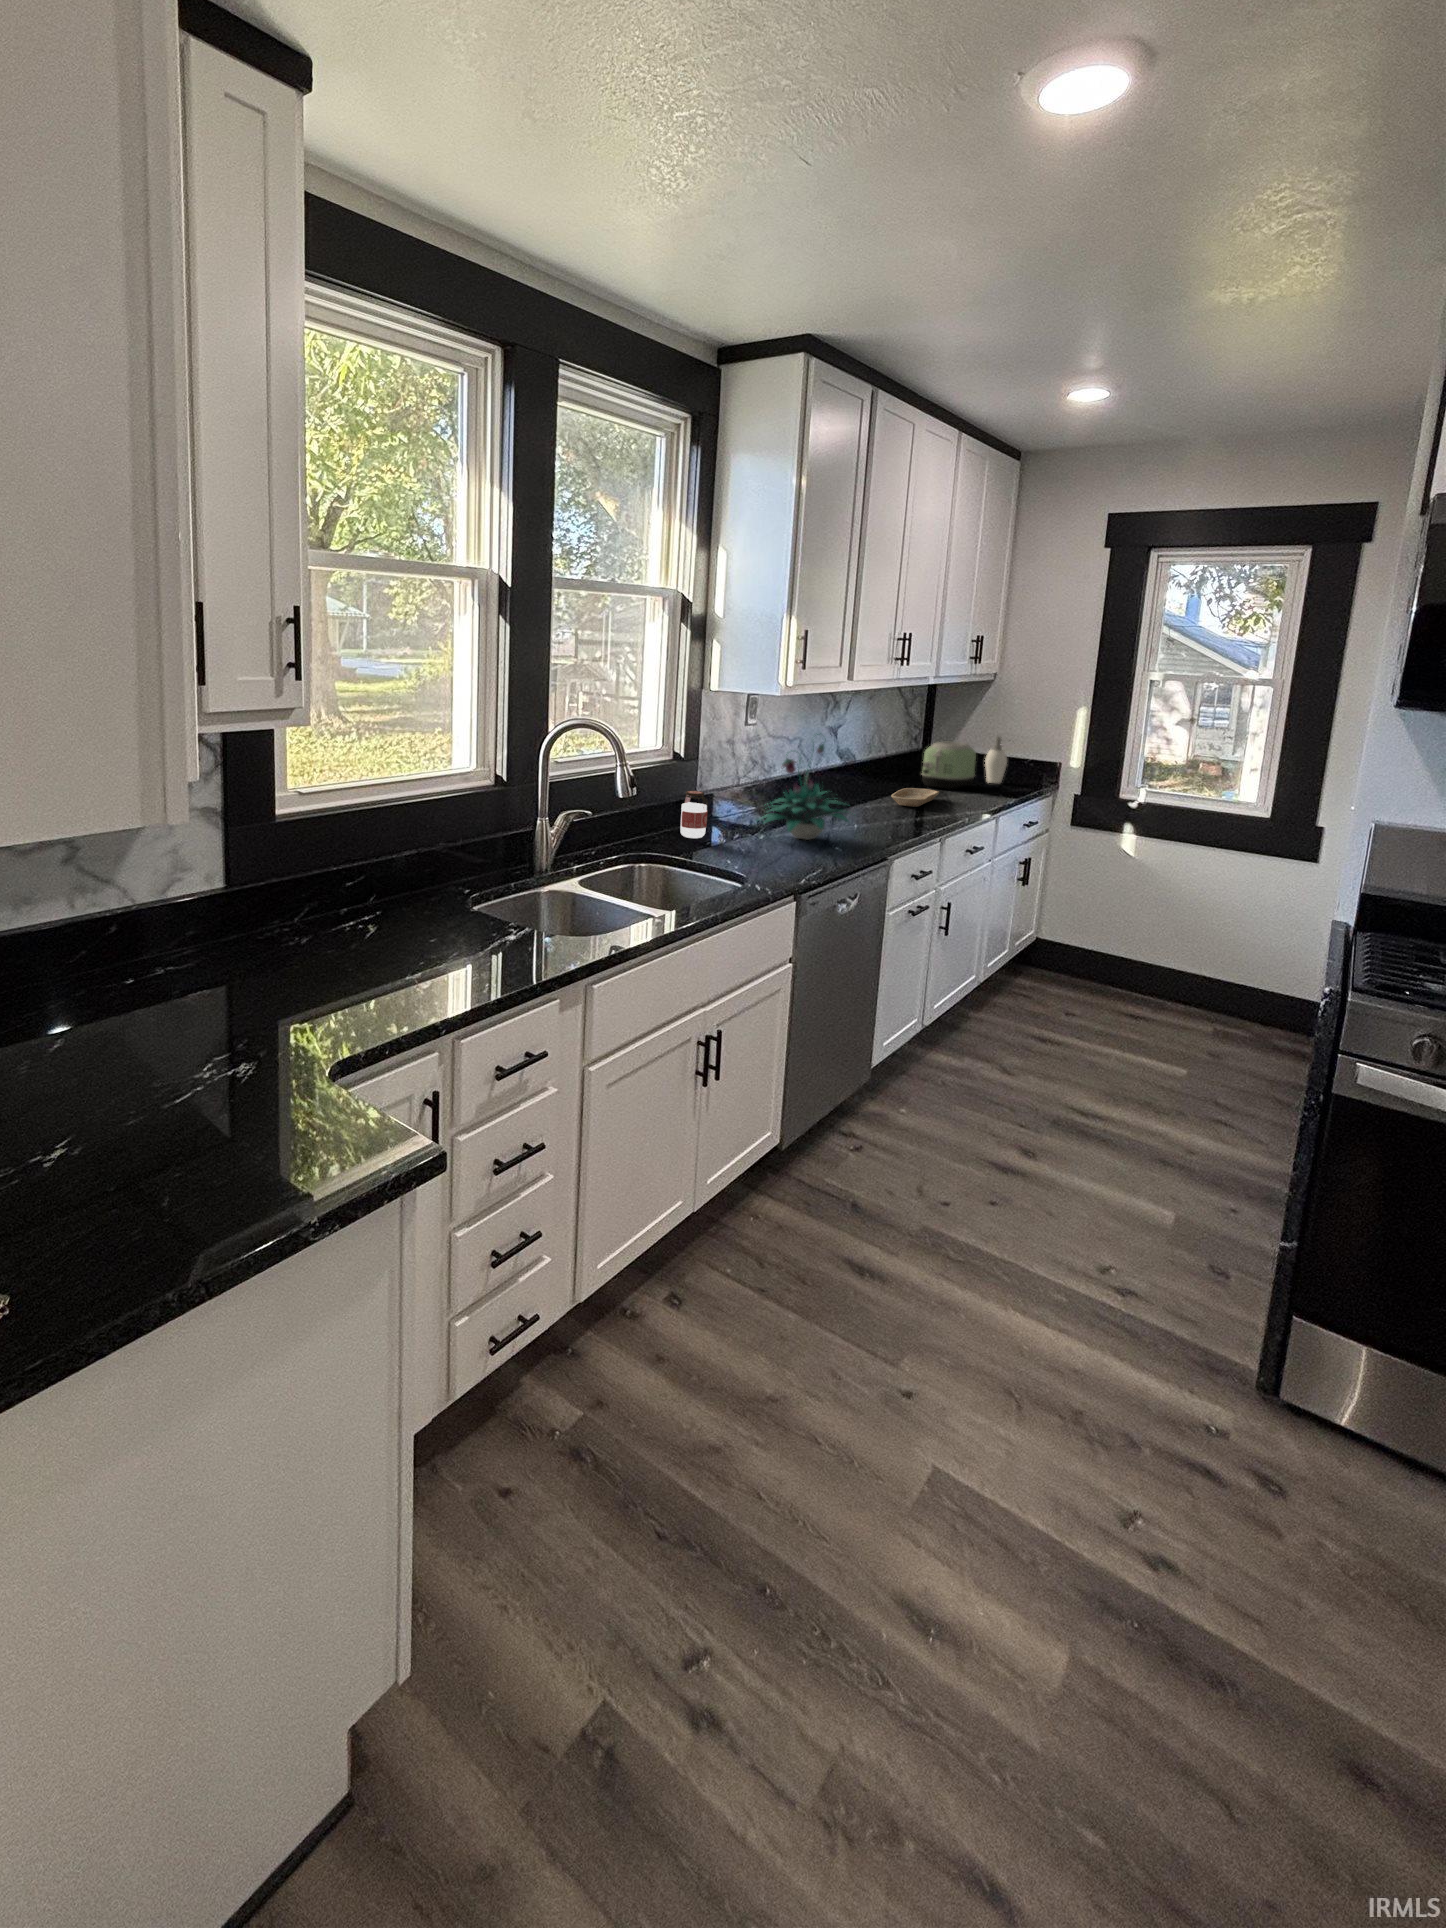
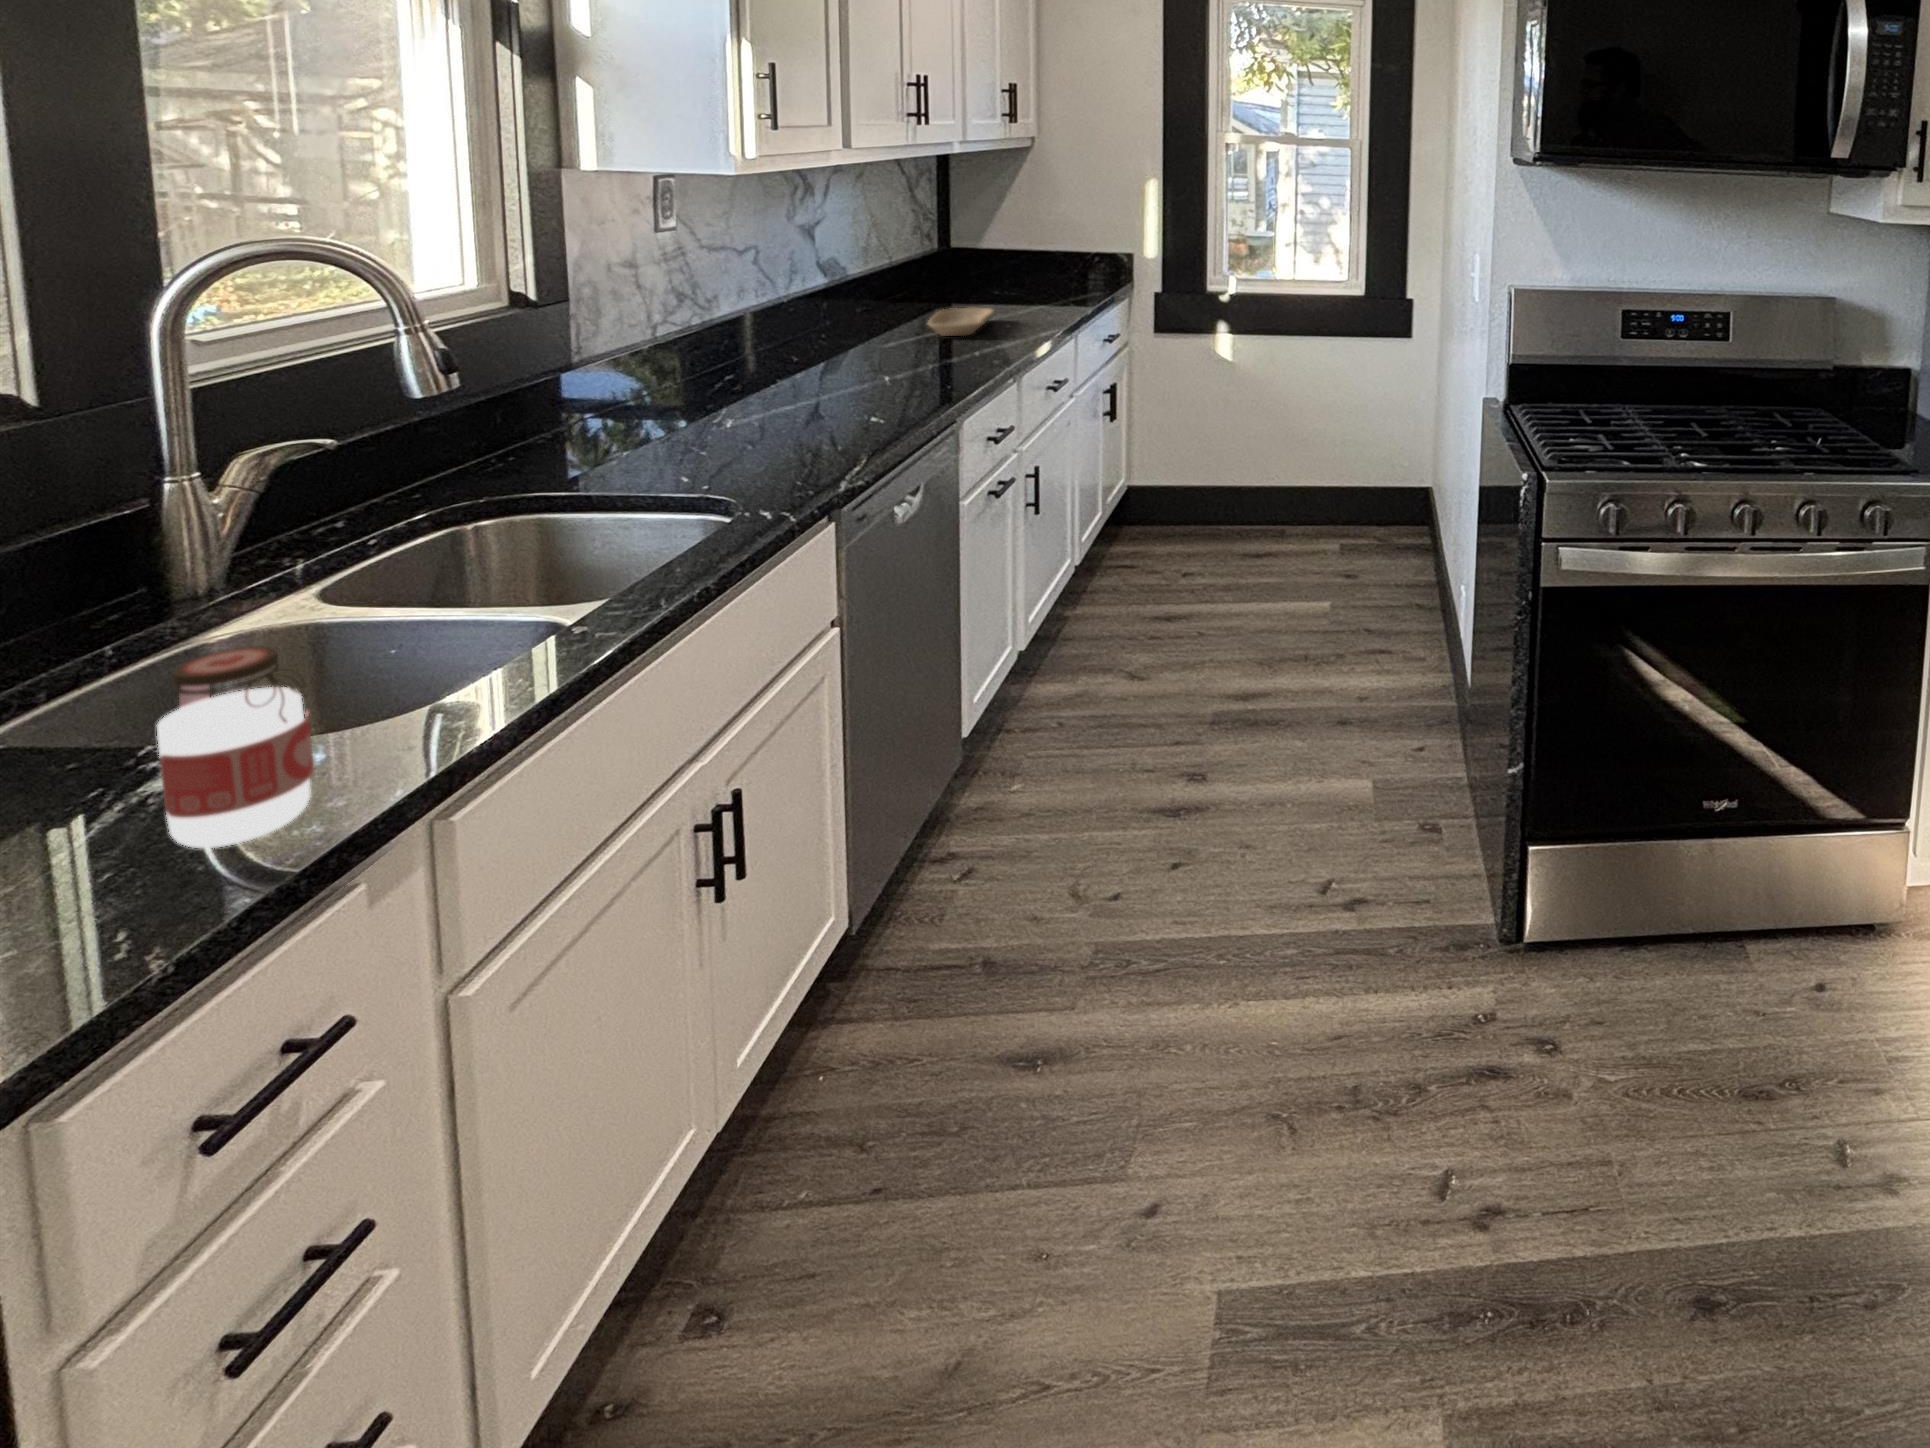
plant: present [763,734,855,840] -> none [713,237,902,415]
soap dispenser: present [985,737,1007,783] -> none [1040,225,1079,289]
toaster: present [922,742,976,789] -> none [956,236,1033,305]
jar: present [681,791,708,838] -> present [157,646,314,848]

